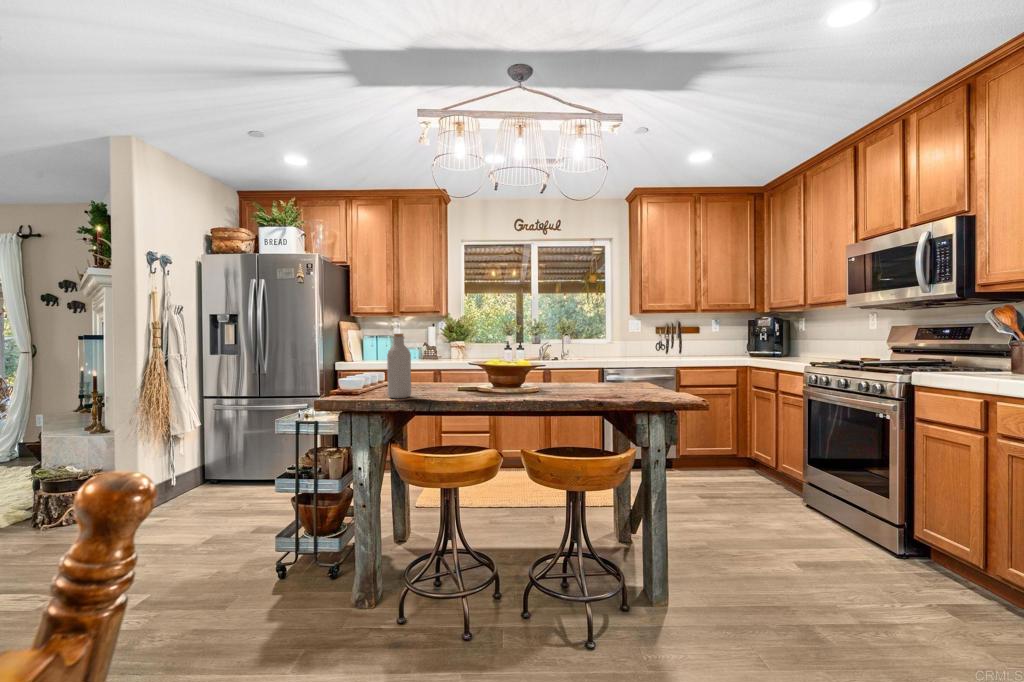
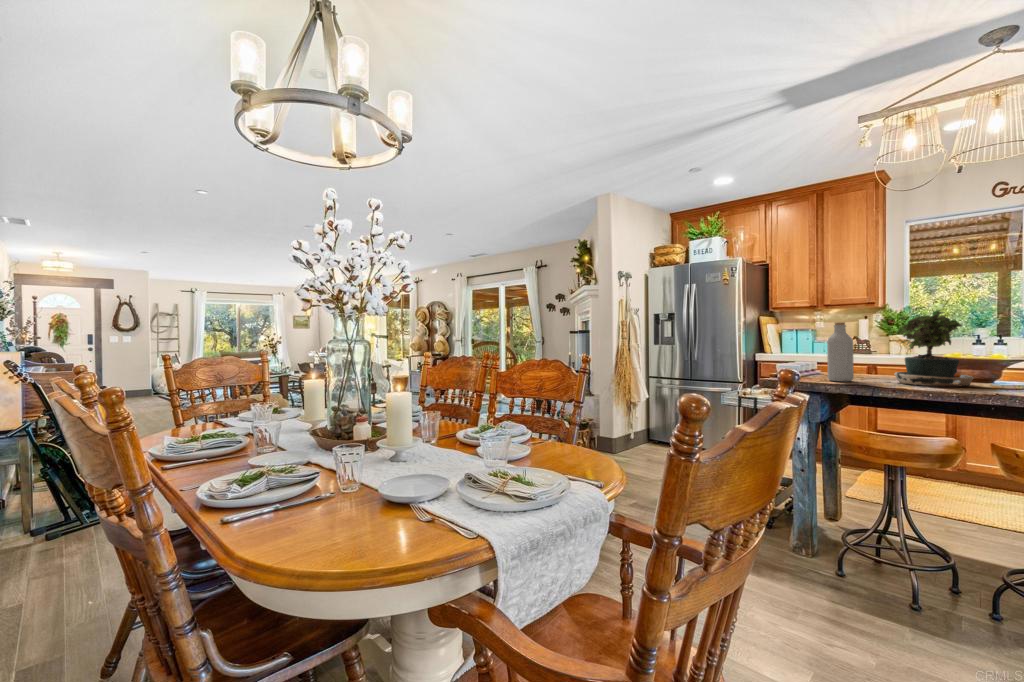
potted plant: none [426,323,501,398] -> present [895,310,973,387]

